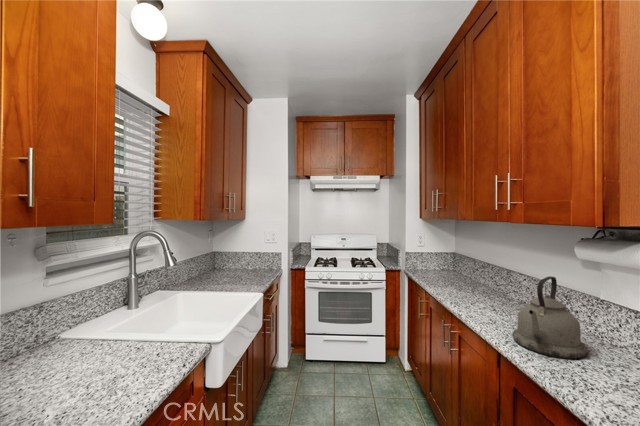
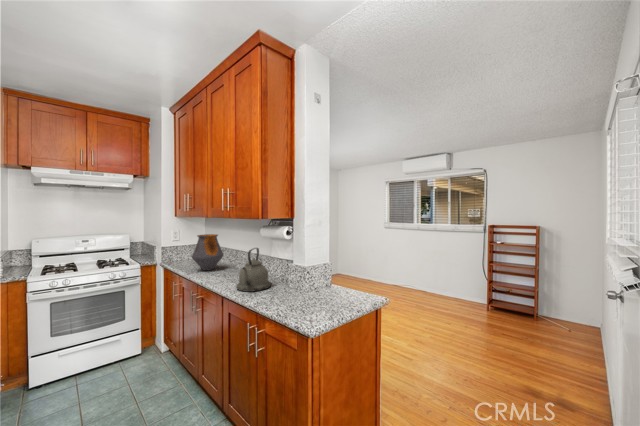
vase: none [439,243,483,292] -> present [192,234,223,271]

